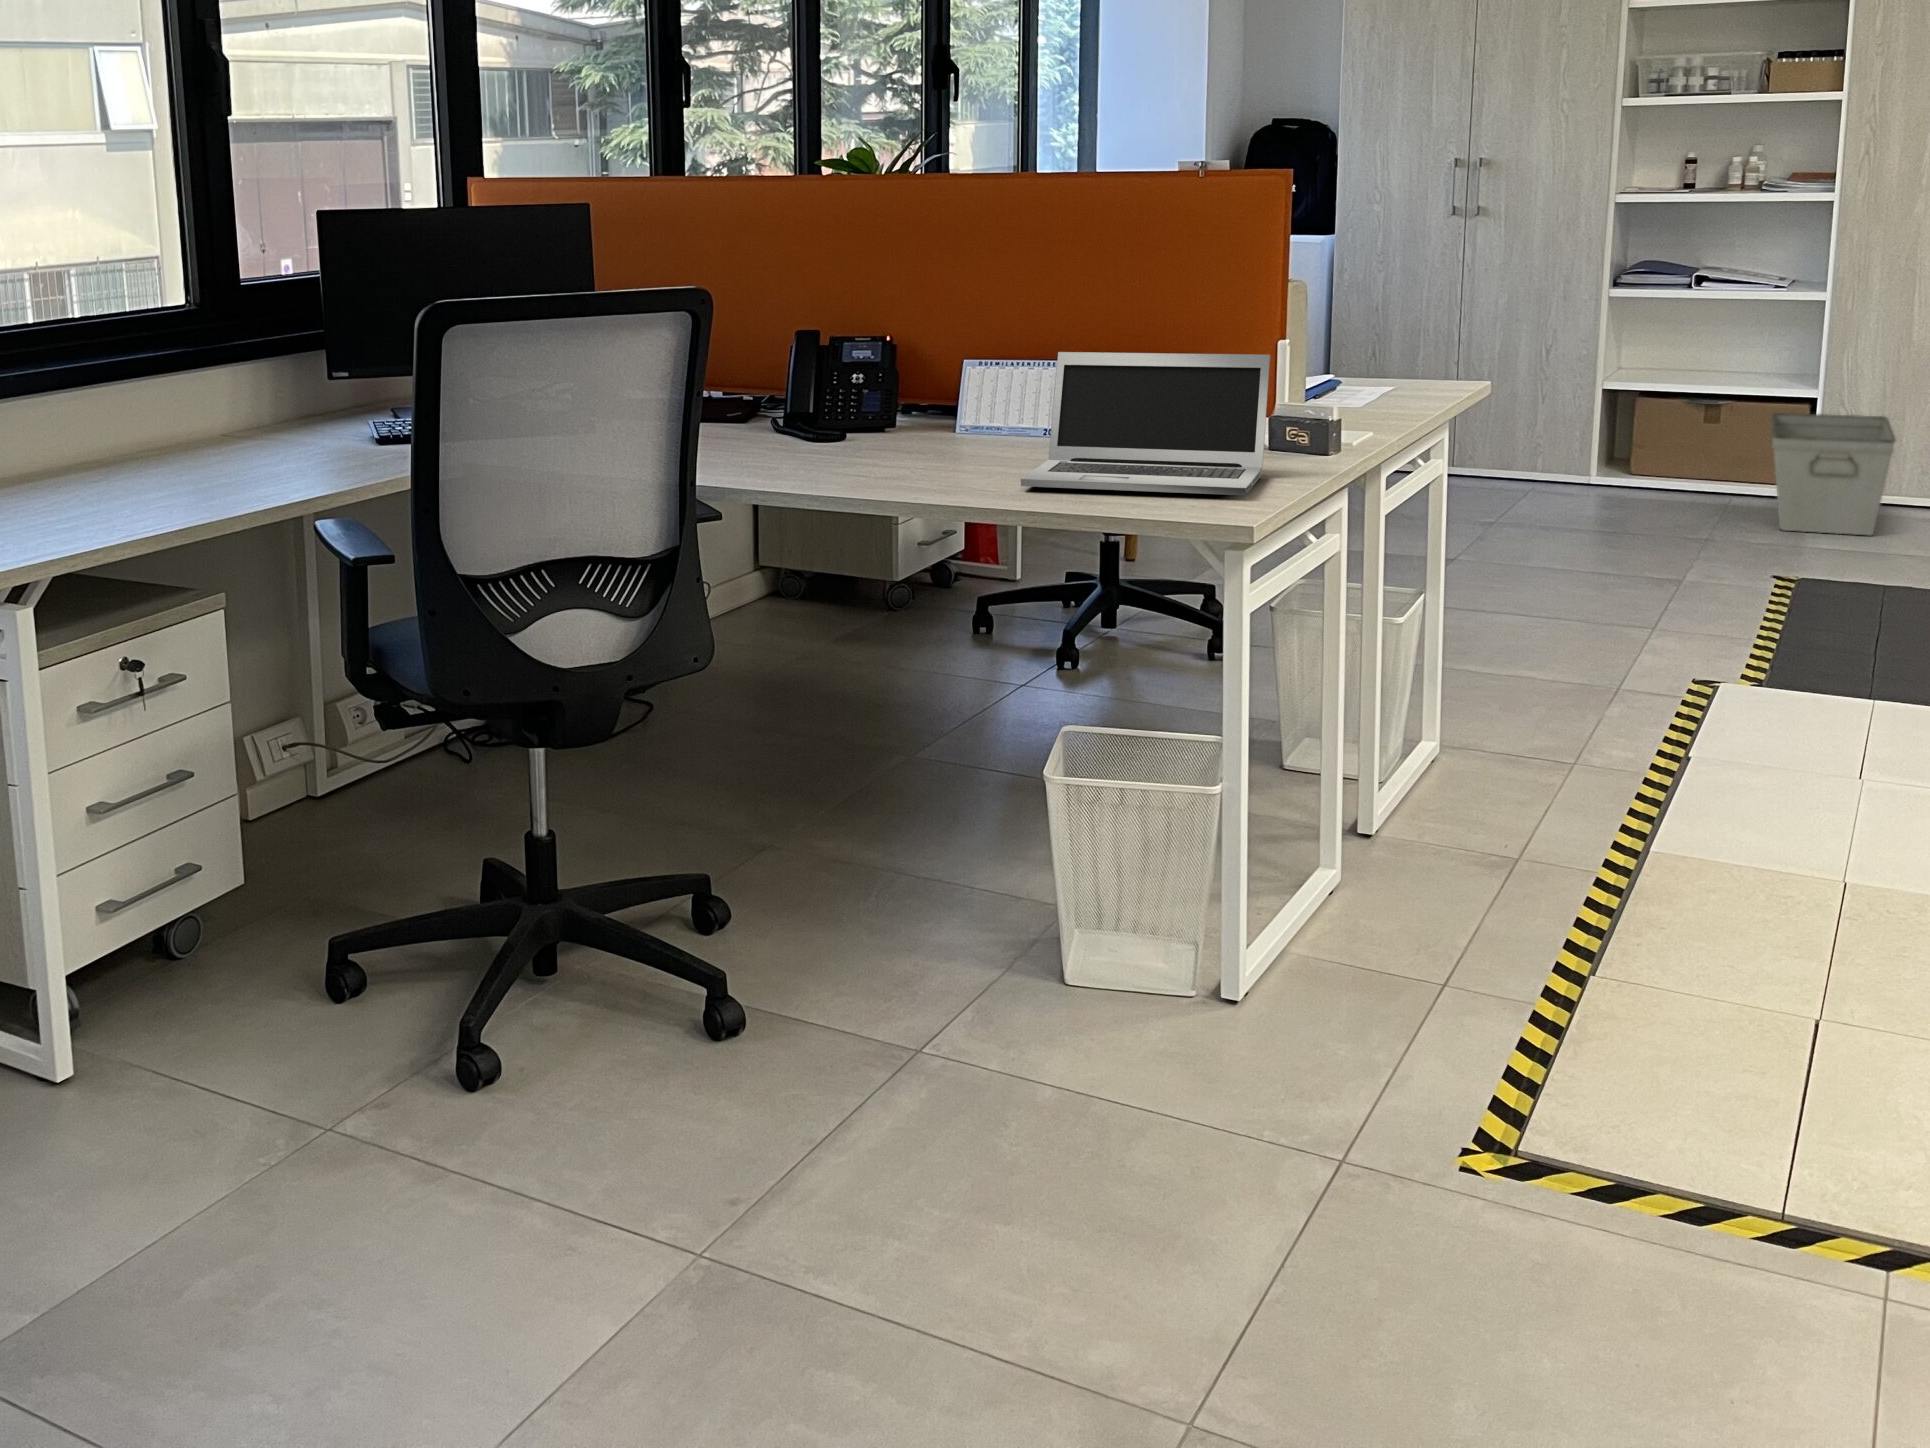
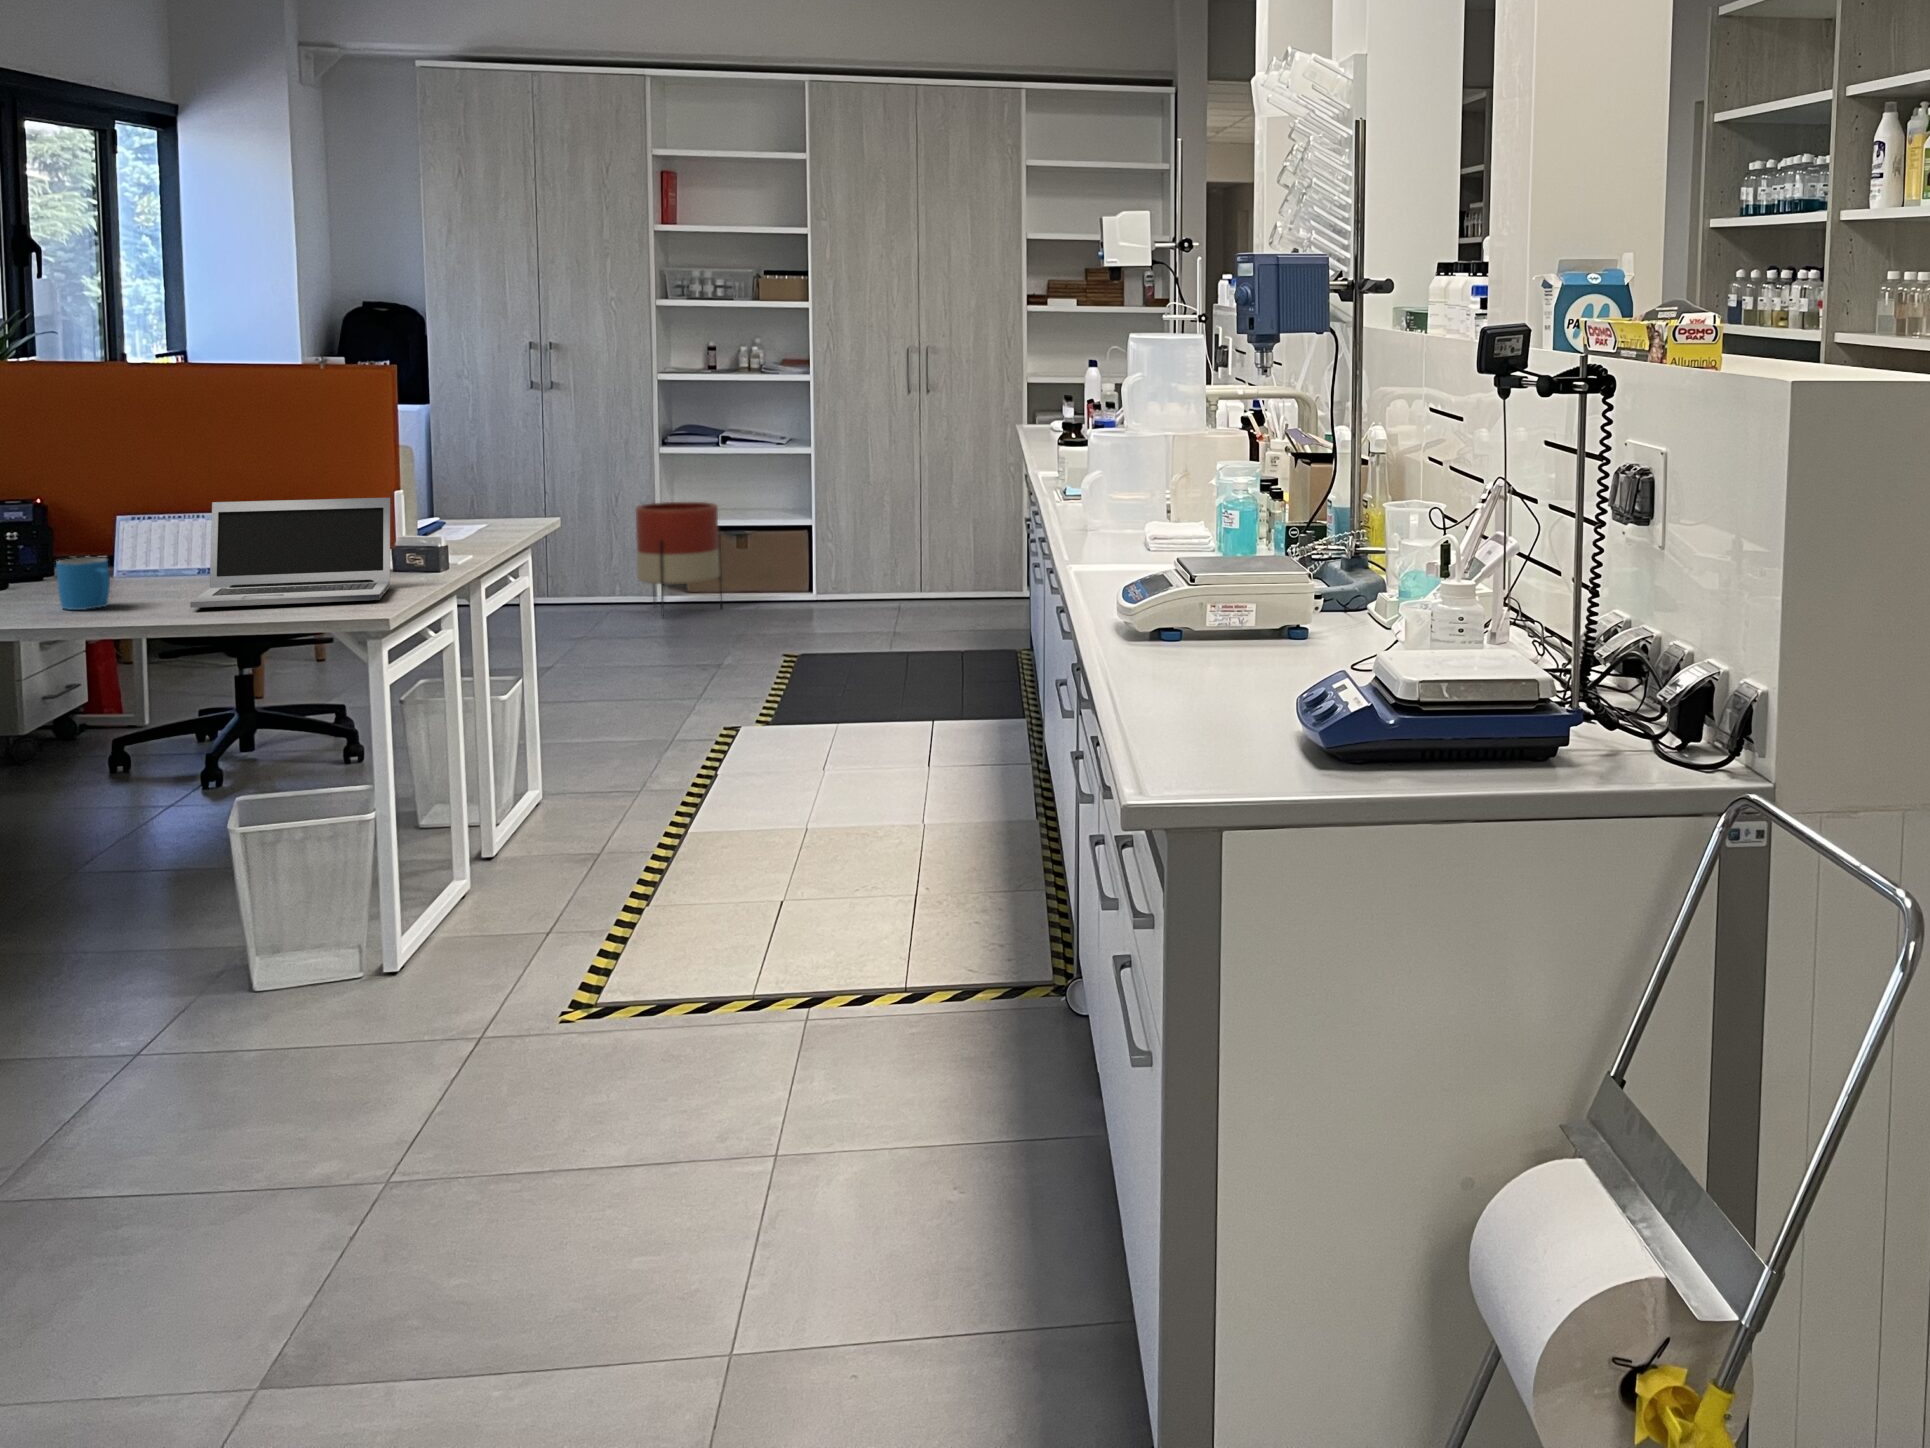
planter: none [1571,359,1688,506] -> present [636,502,722,615]
storage bin: present [1771,413,1896,535] -> none [776,536,857,624]
mug: none [887,414,939,477] -> present [56,558,110,610]

